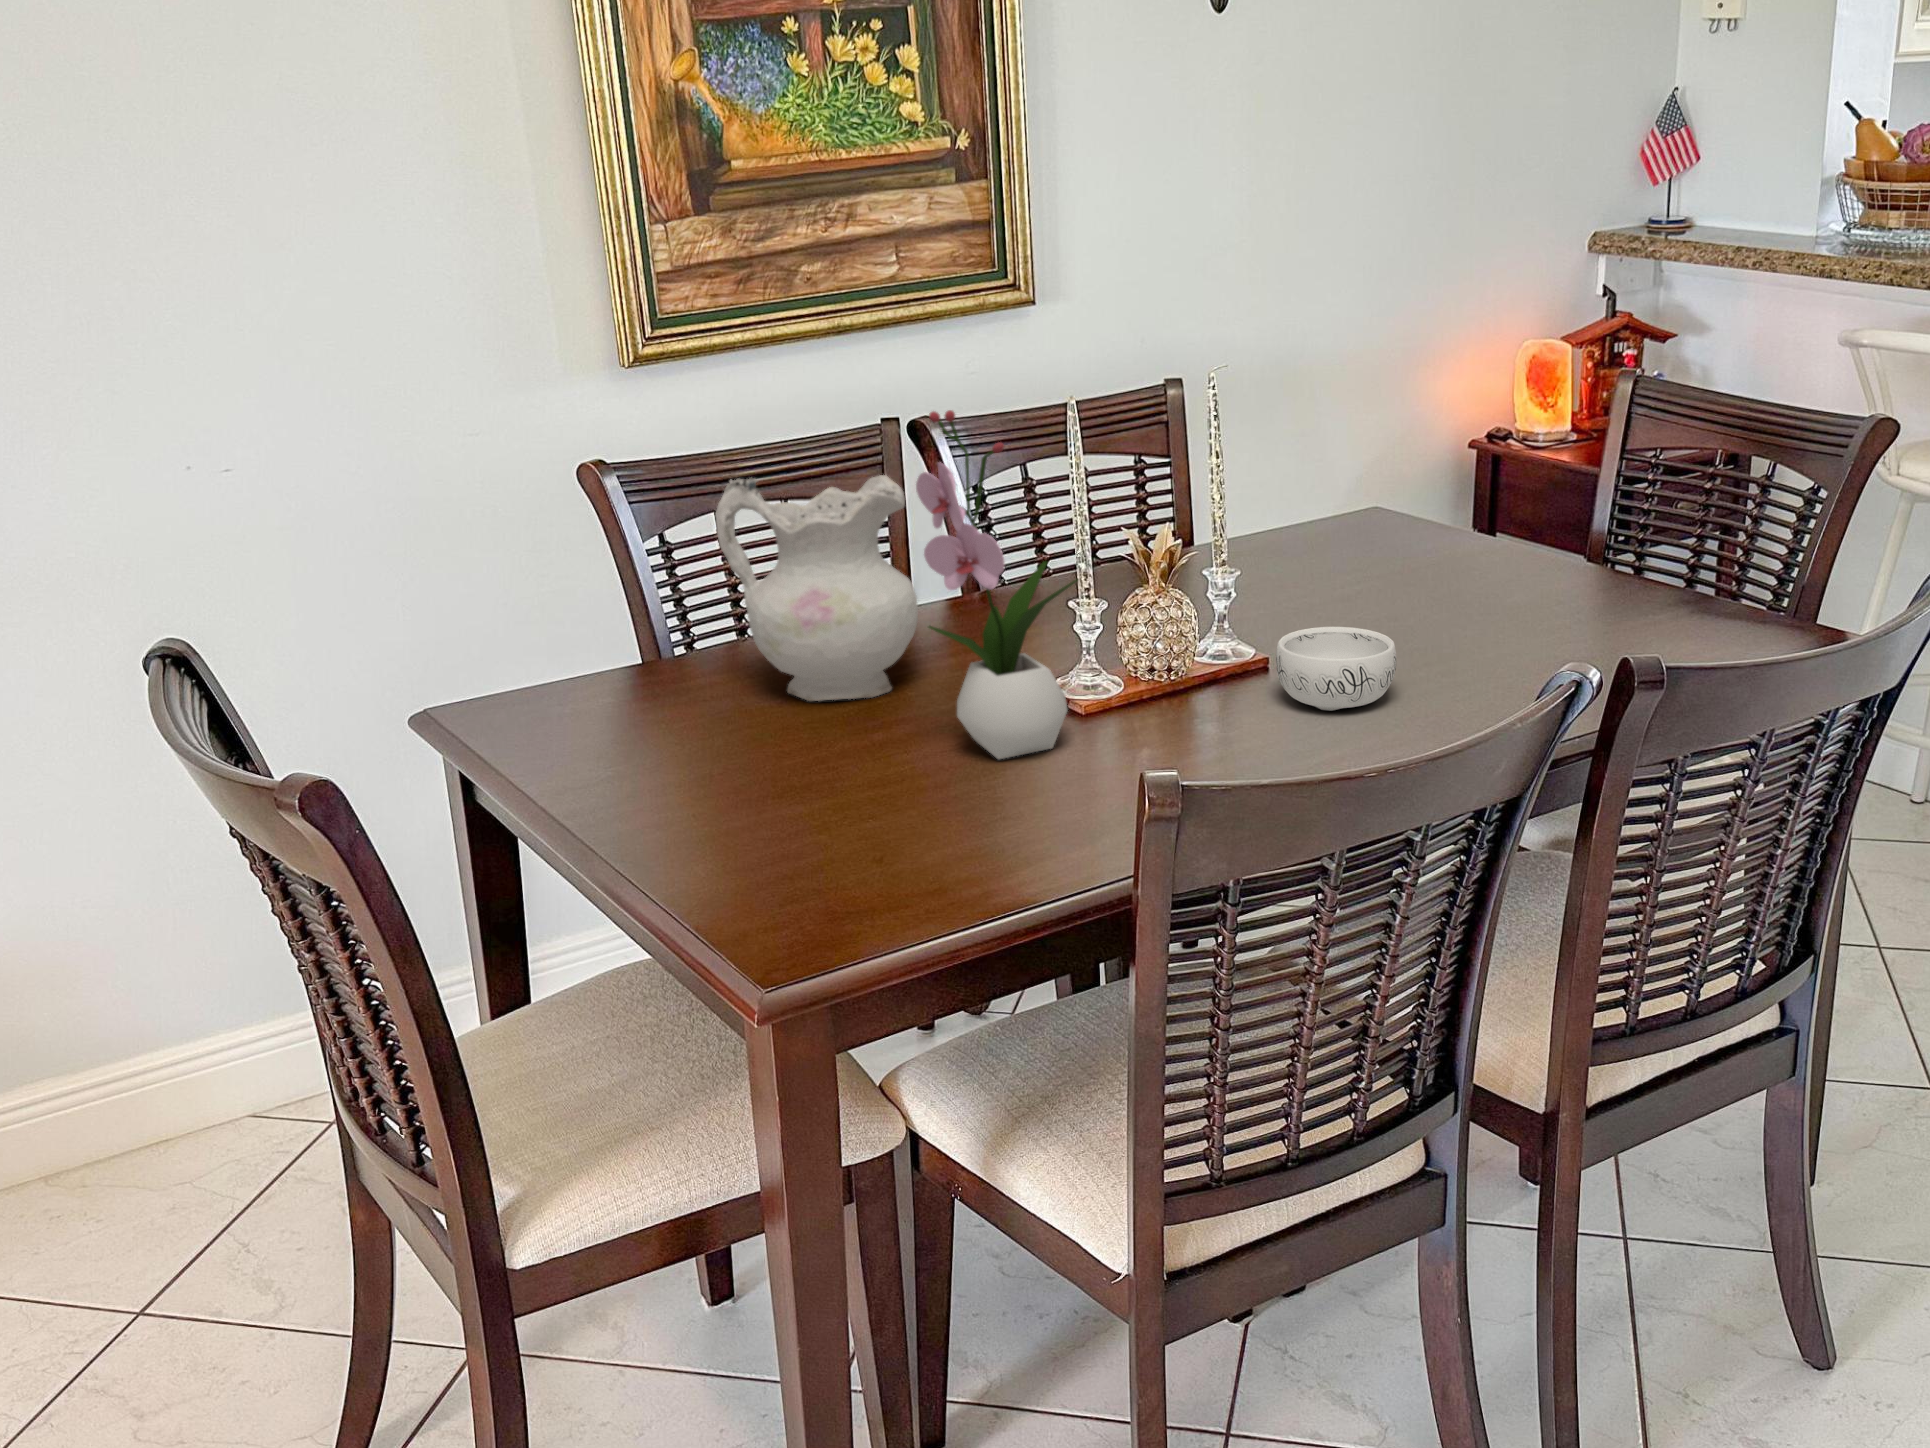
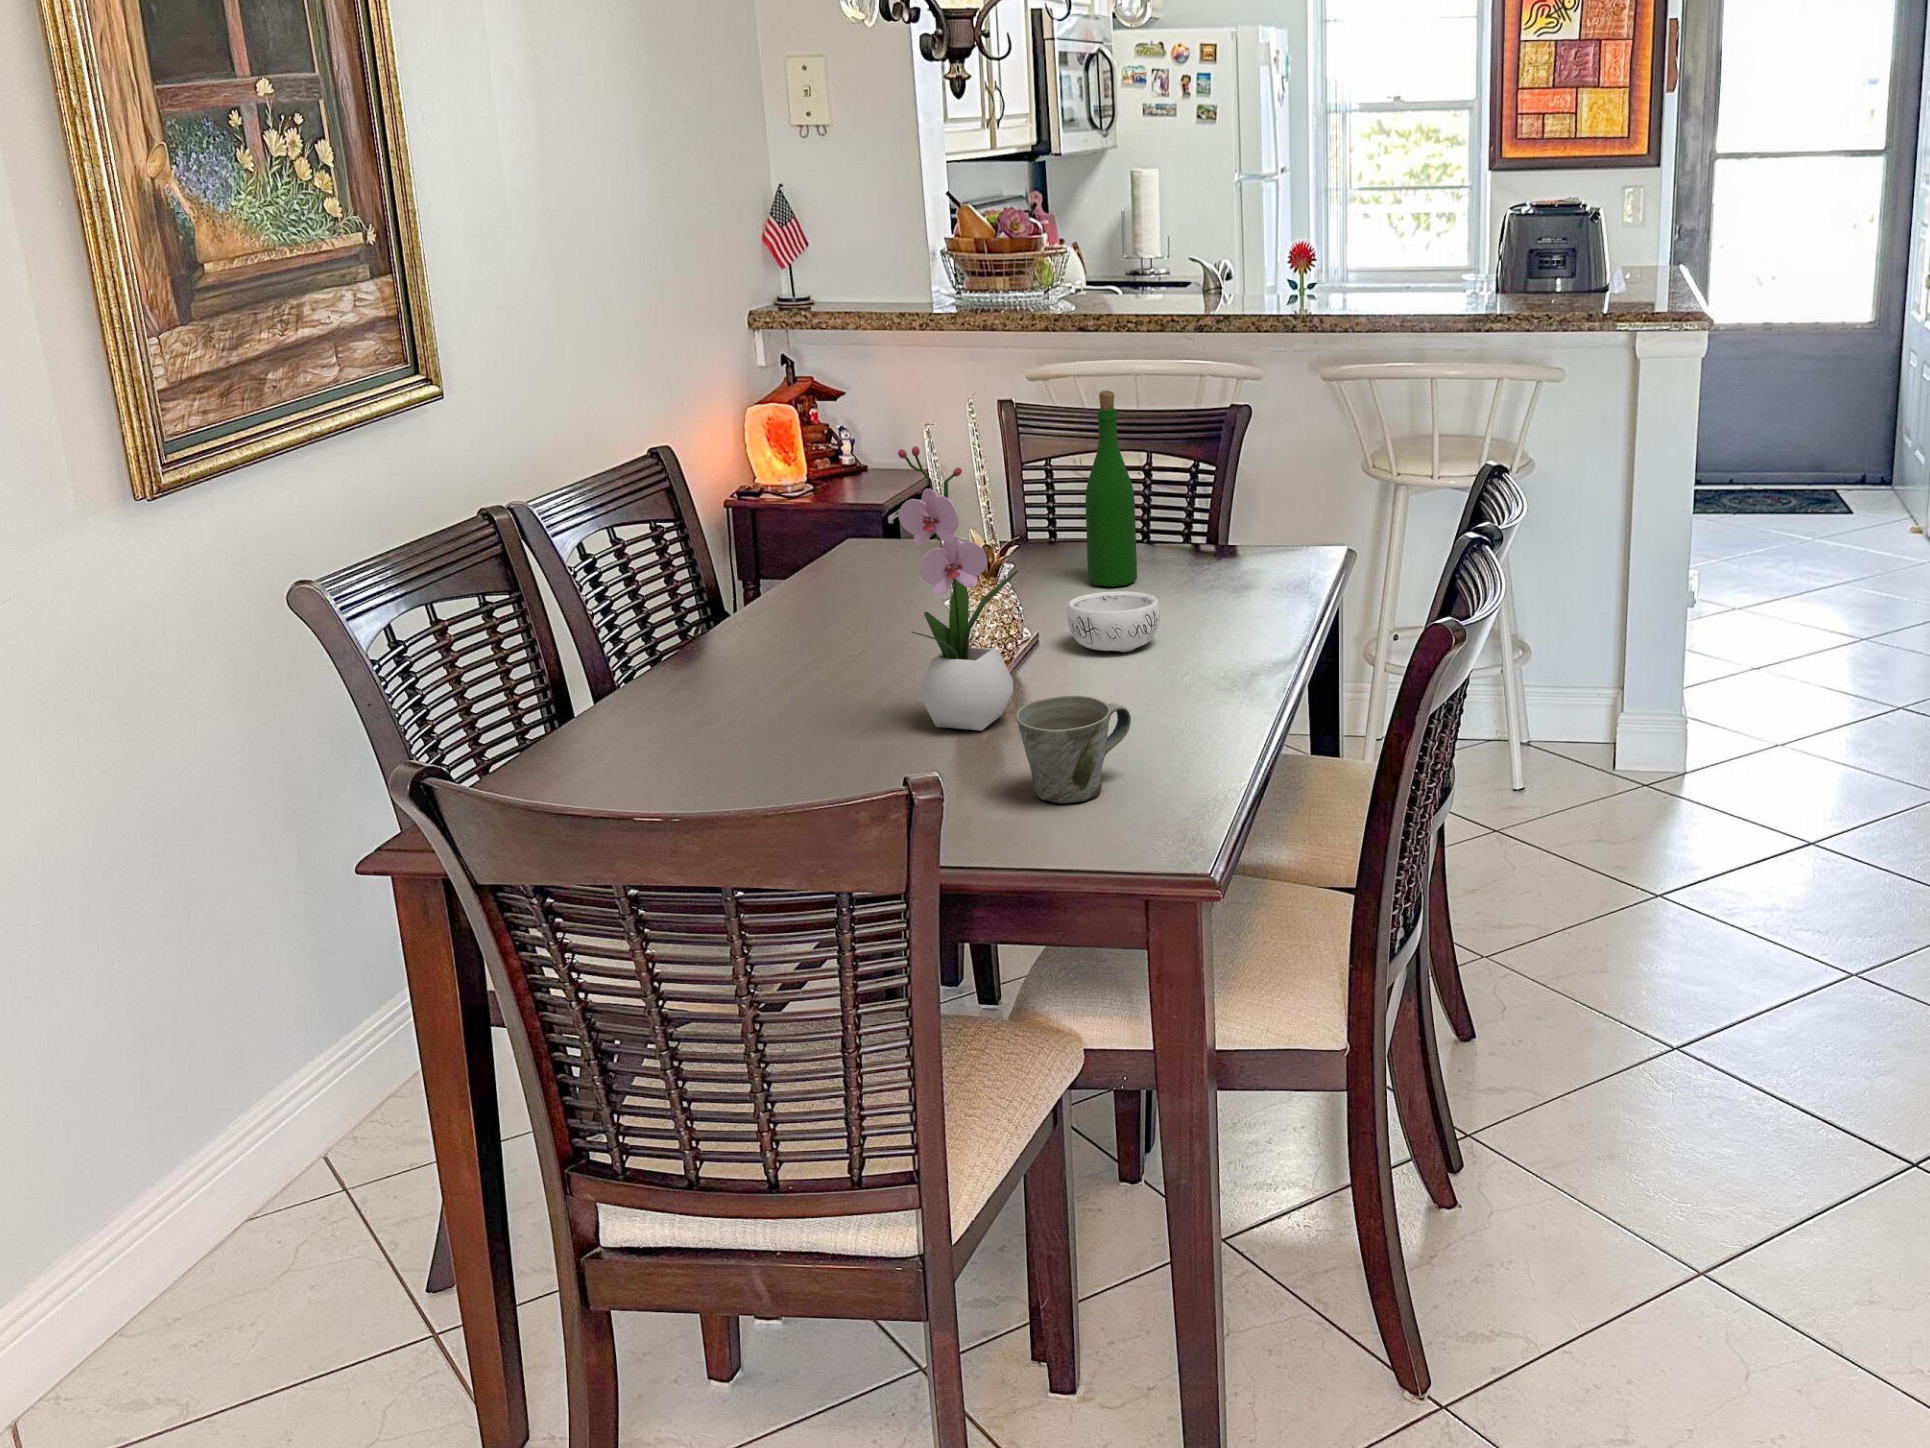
wine bottle: none [1478,369,1547,625] -> present [1086,391,1137,587]
ceramic pitcher: present [716,475,918,701] -> none [611,530,796,745]
mug: none [826,742,985,880] -> present [1016,696,1131,804]

